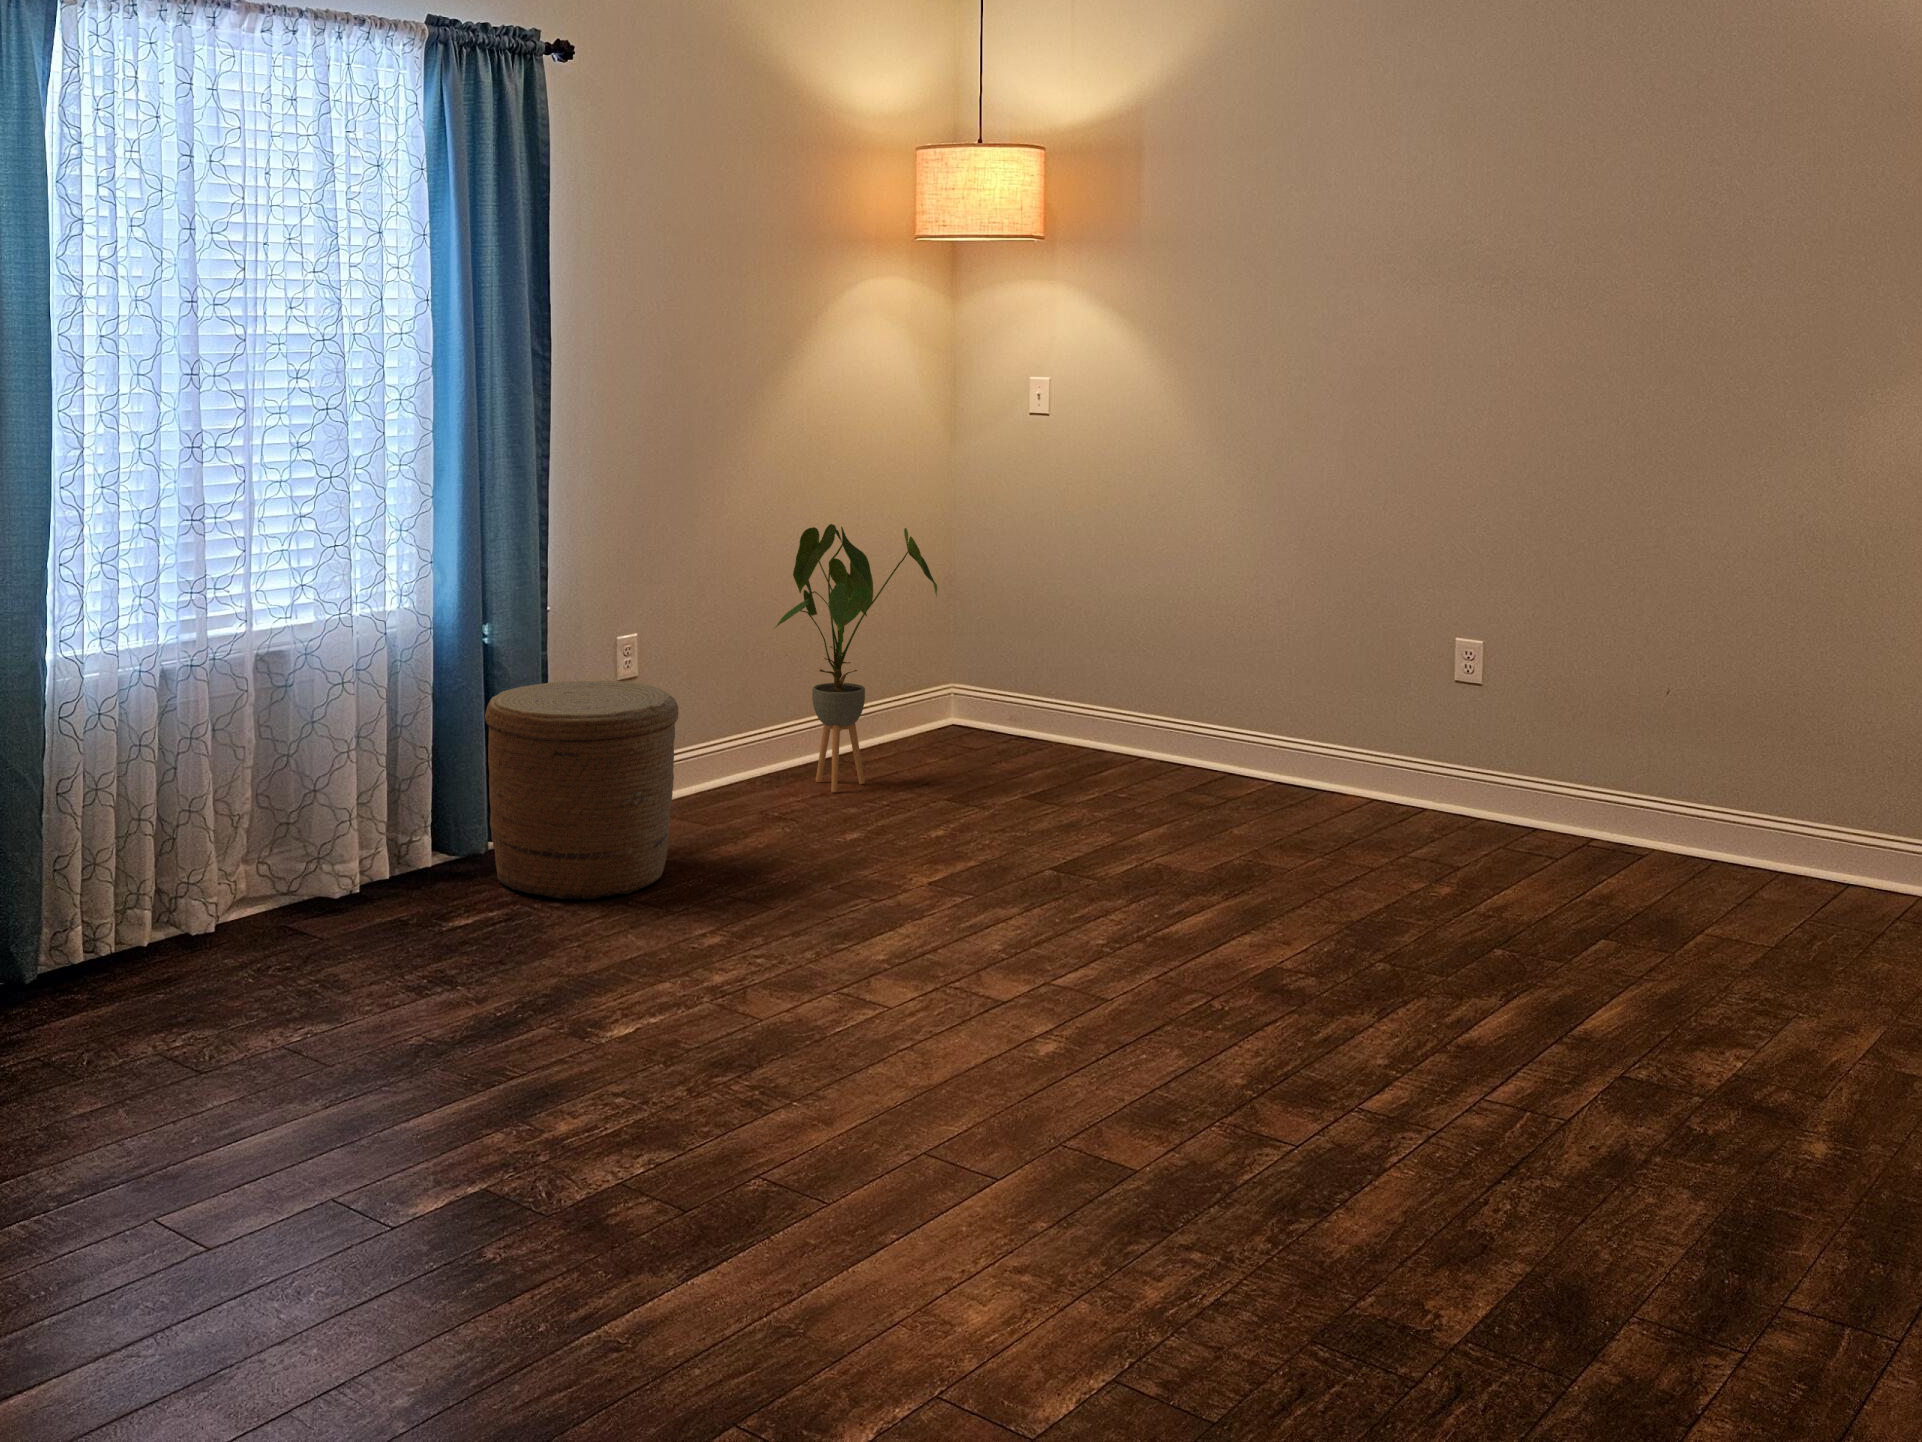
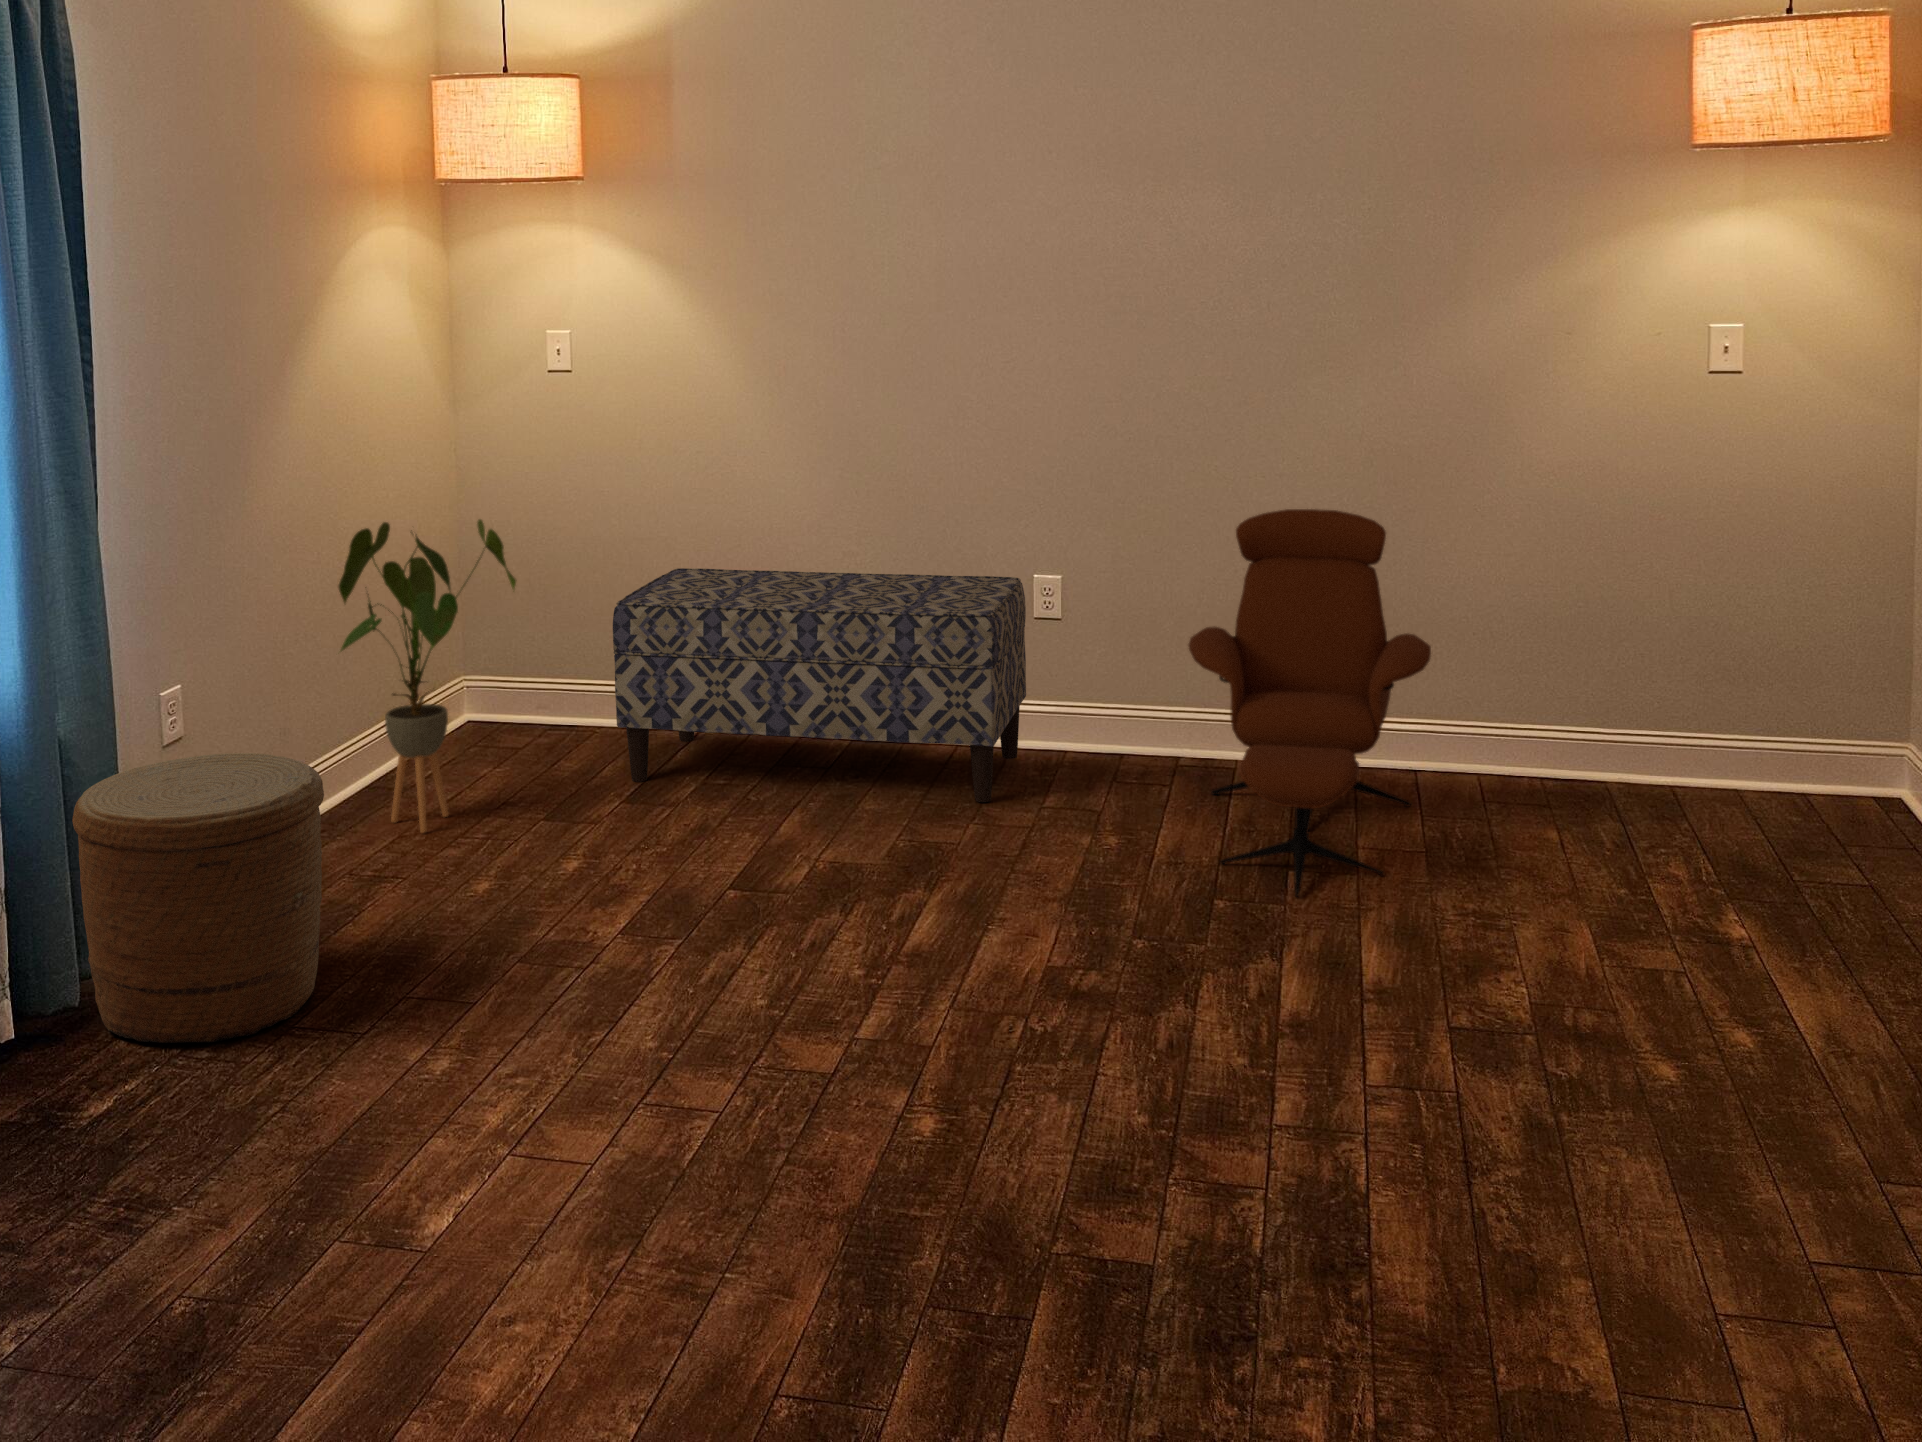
lounge chair: none [1517,589,1805,957] -> present [1189,509,1431,897]
bench: none [1024,599,1422,840] -> present [613,568,1026,802]

